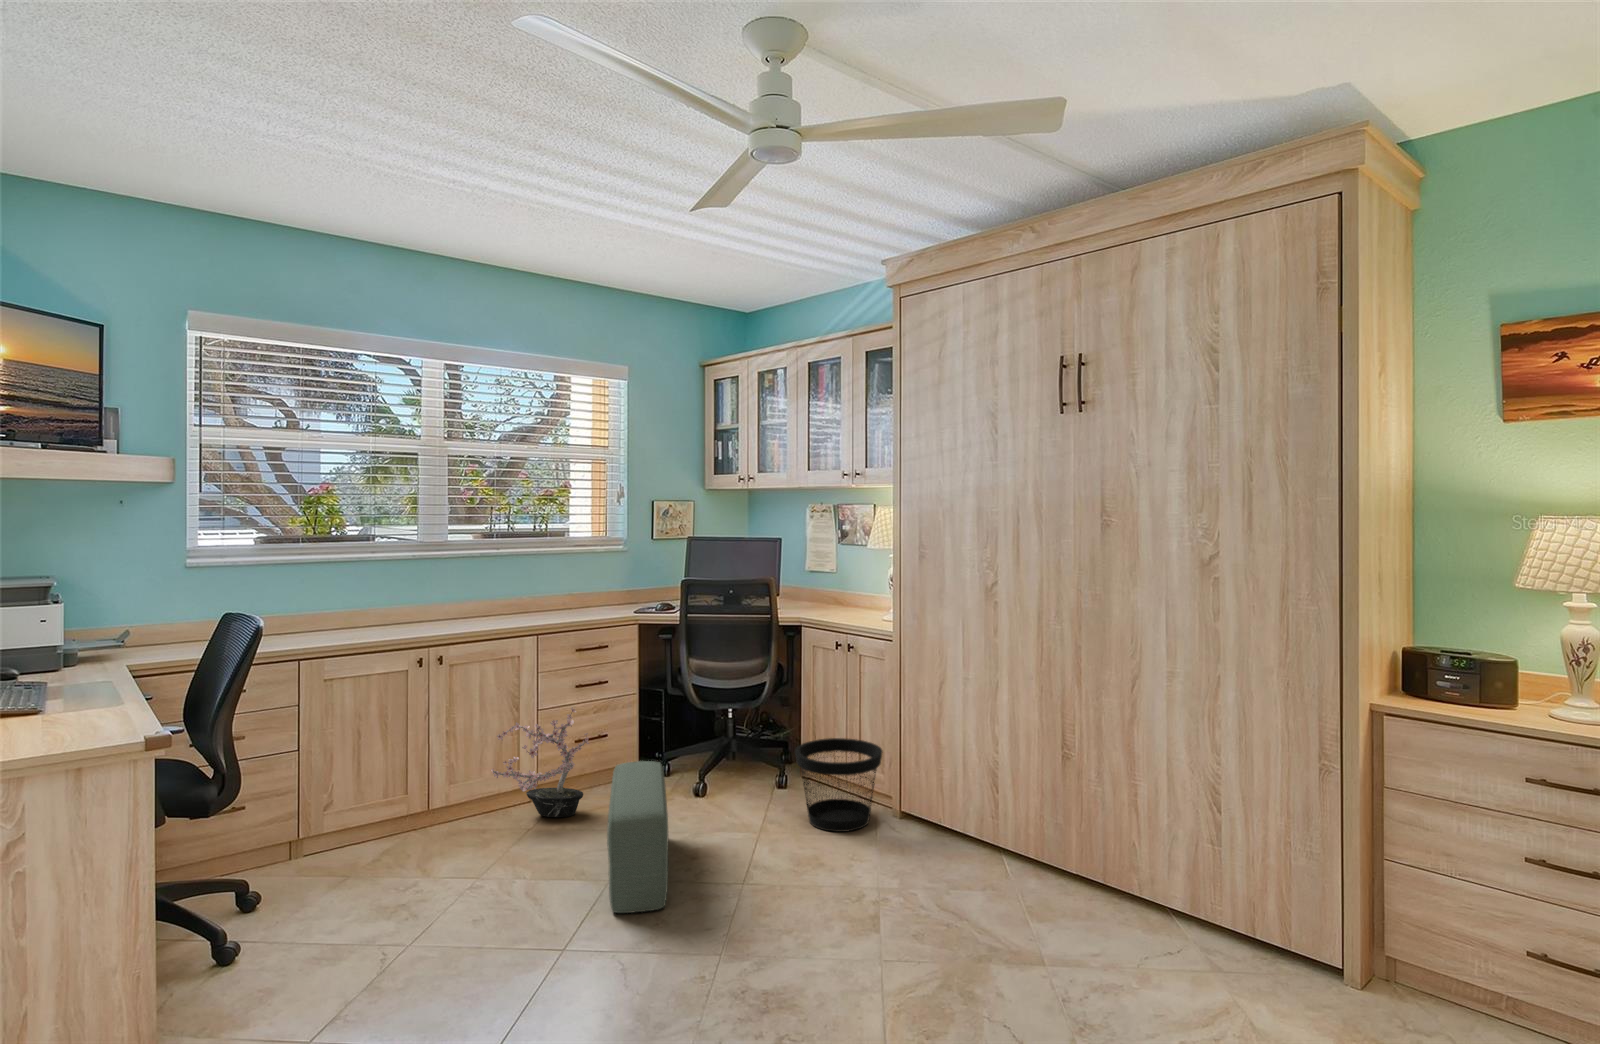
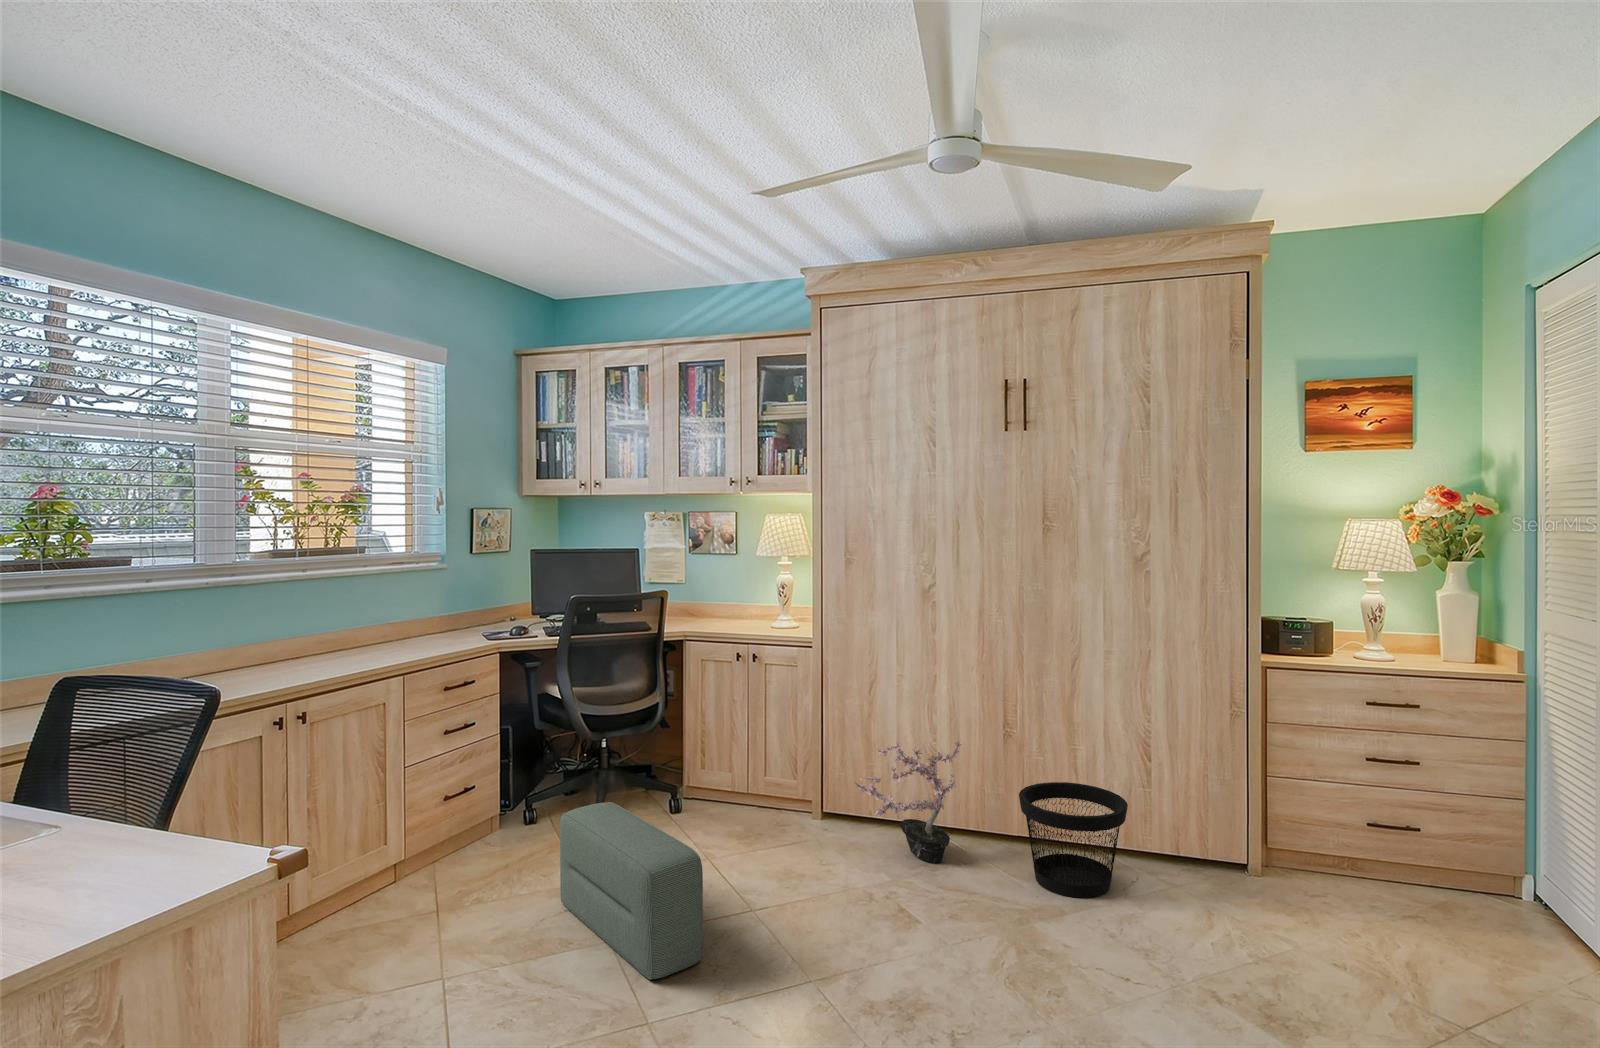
potted plant: present [491,707,589,817] -> present [854,741,962,863]
wastebasket: present [795,738,883,832] -> present [1019,782,1128,898]

